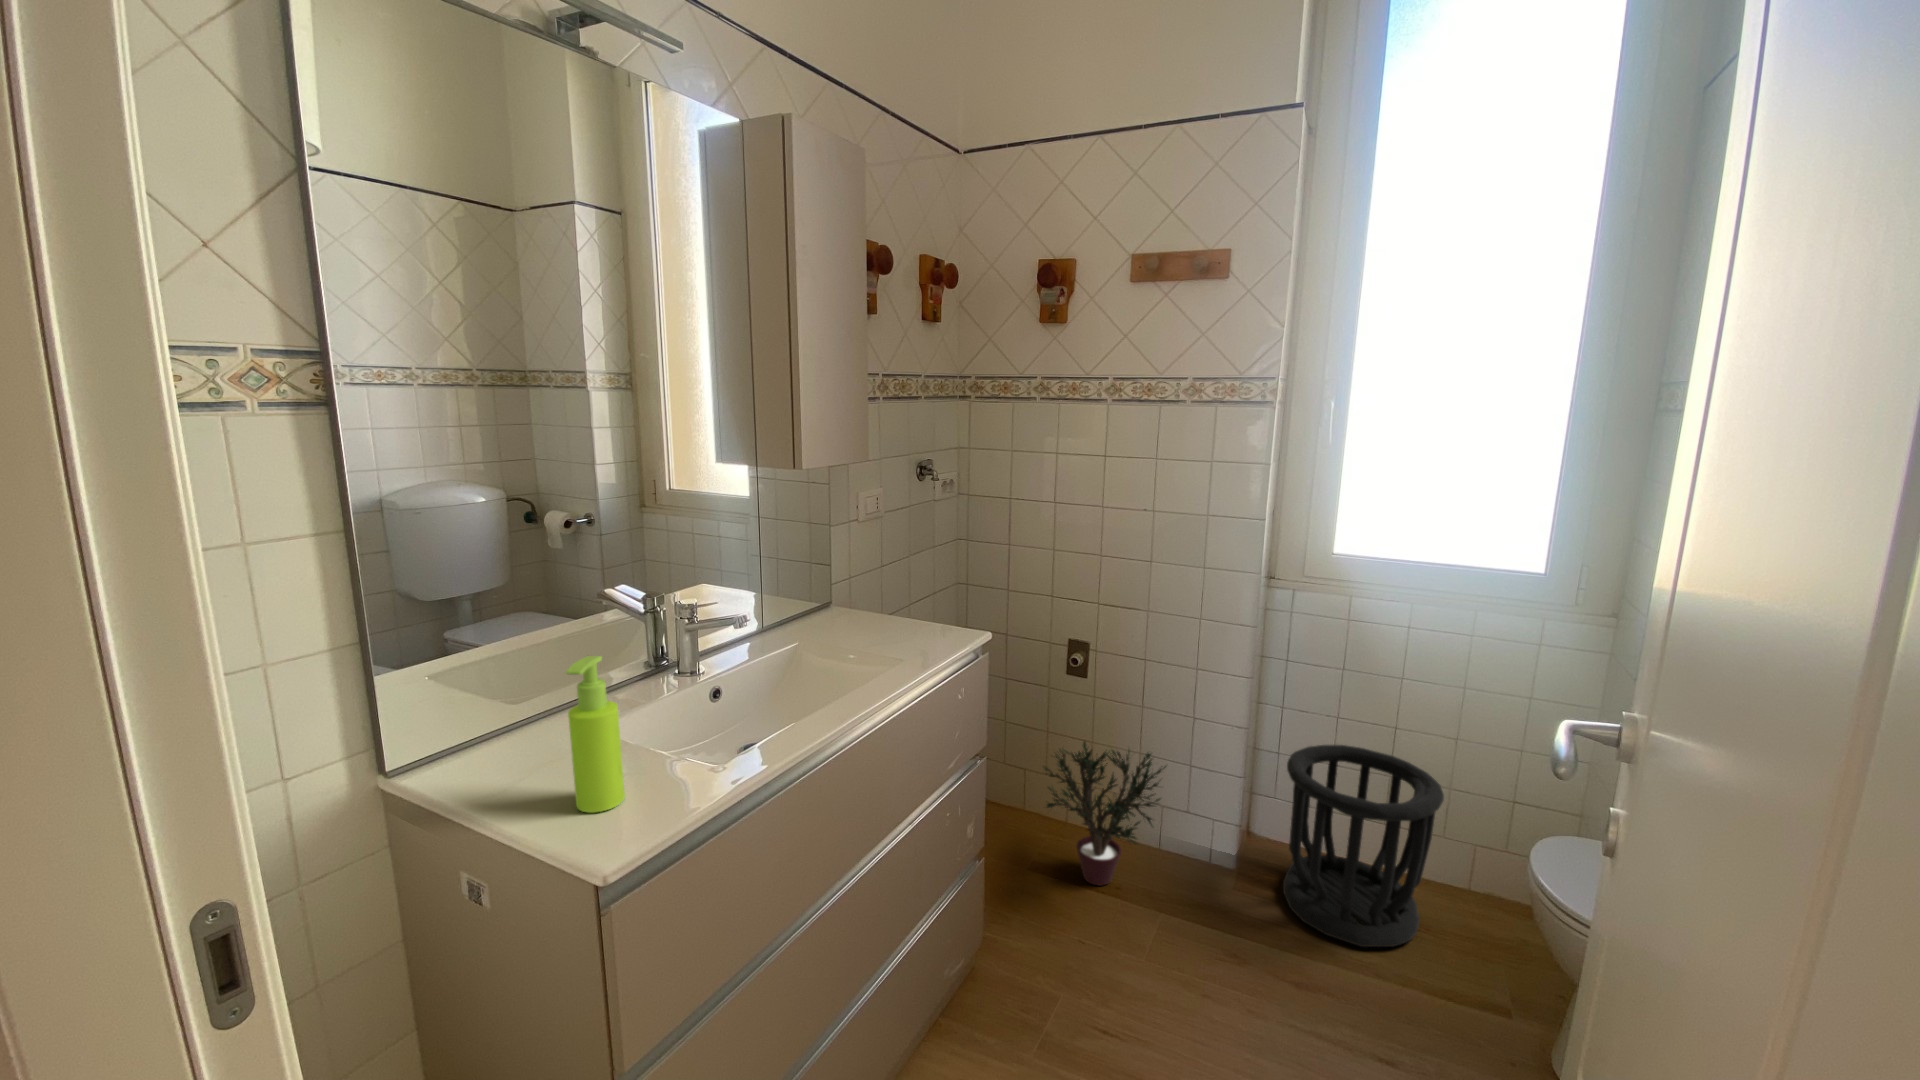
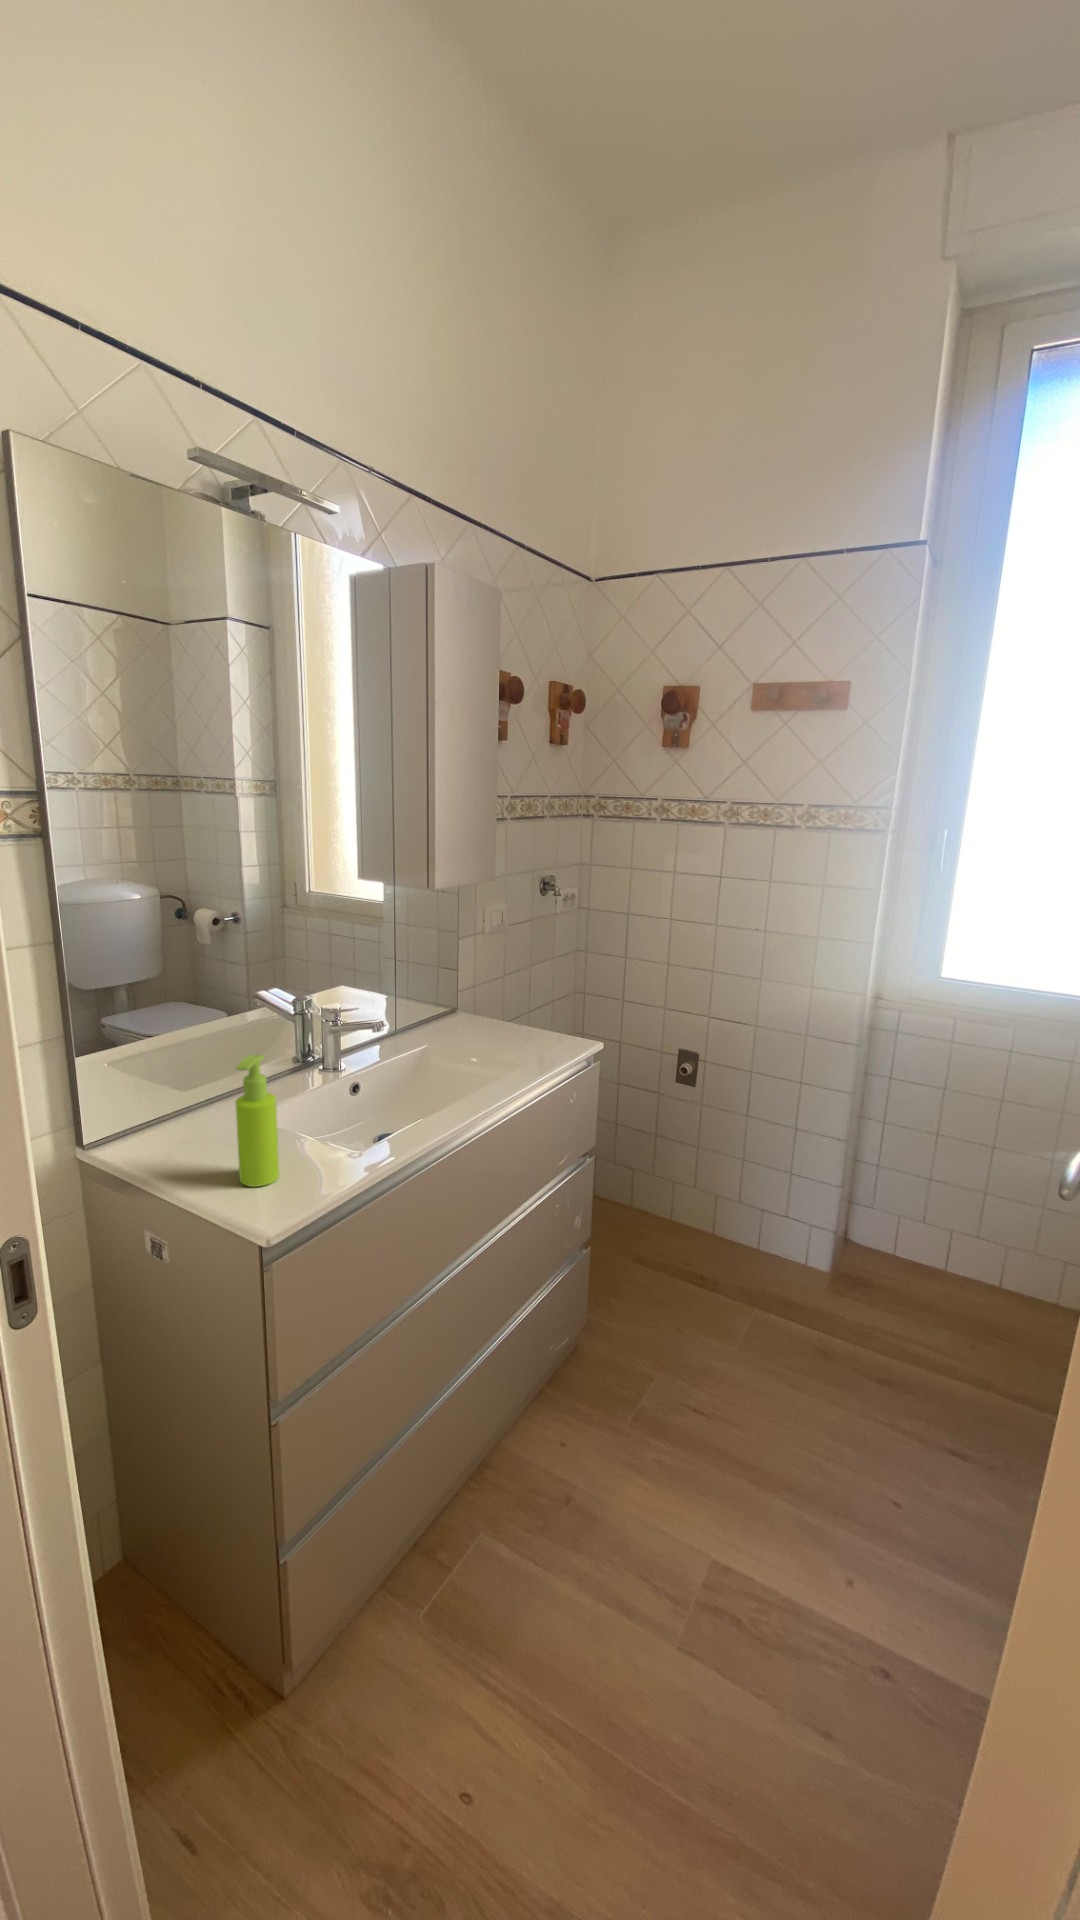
potted plant: present [1044,742,1166,885] -> none [646,1145,772,1284]
wastebasket: present [1283,745,1444,947] -> none [877,1162,1036,1356]

